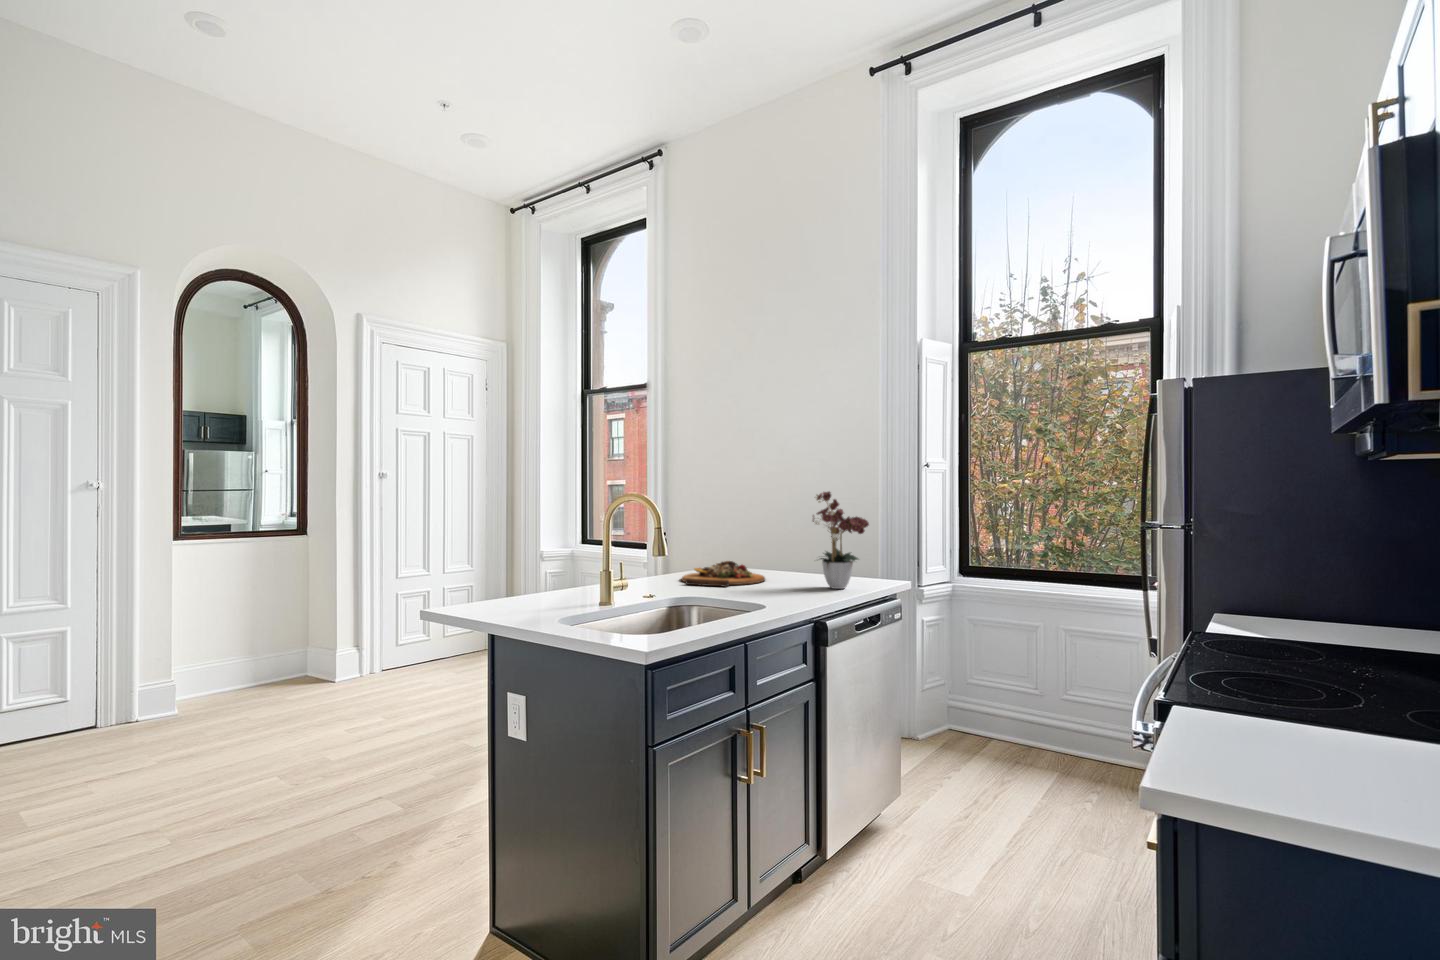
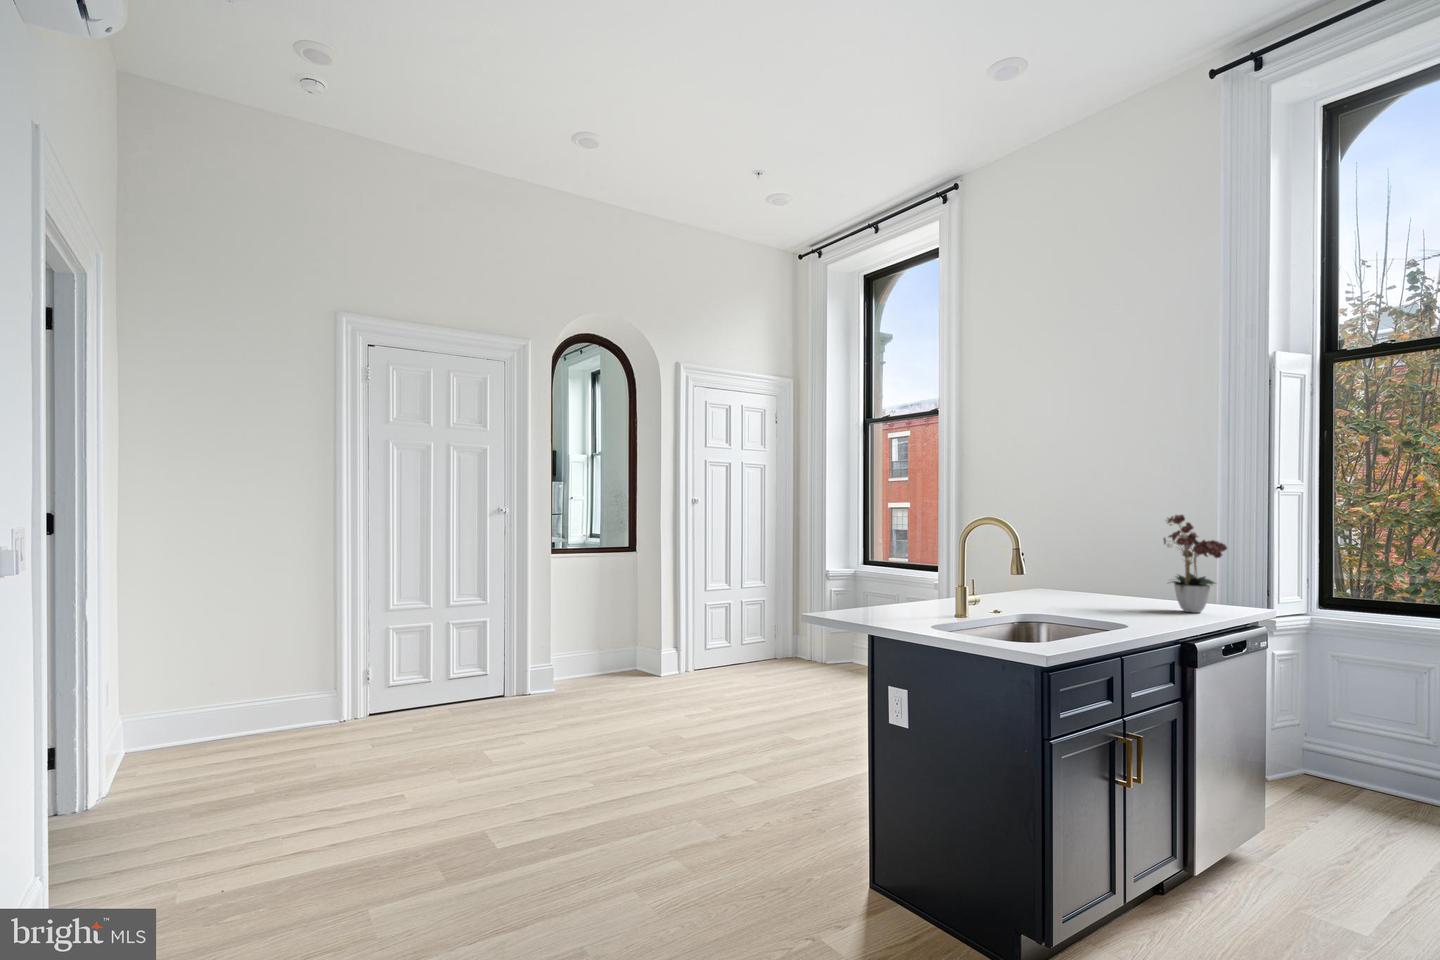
cutting board: present [681,561,765,587] -> none [1016,581,1106,605]

